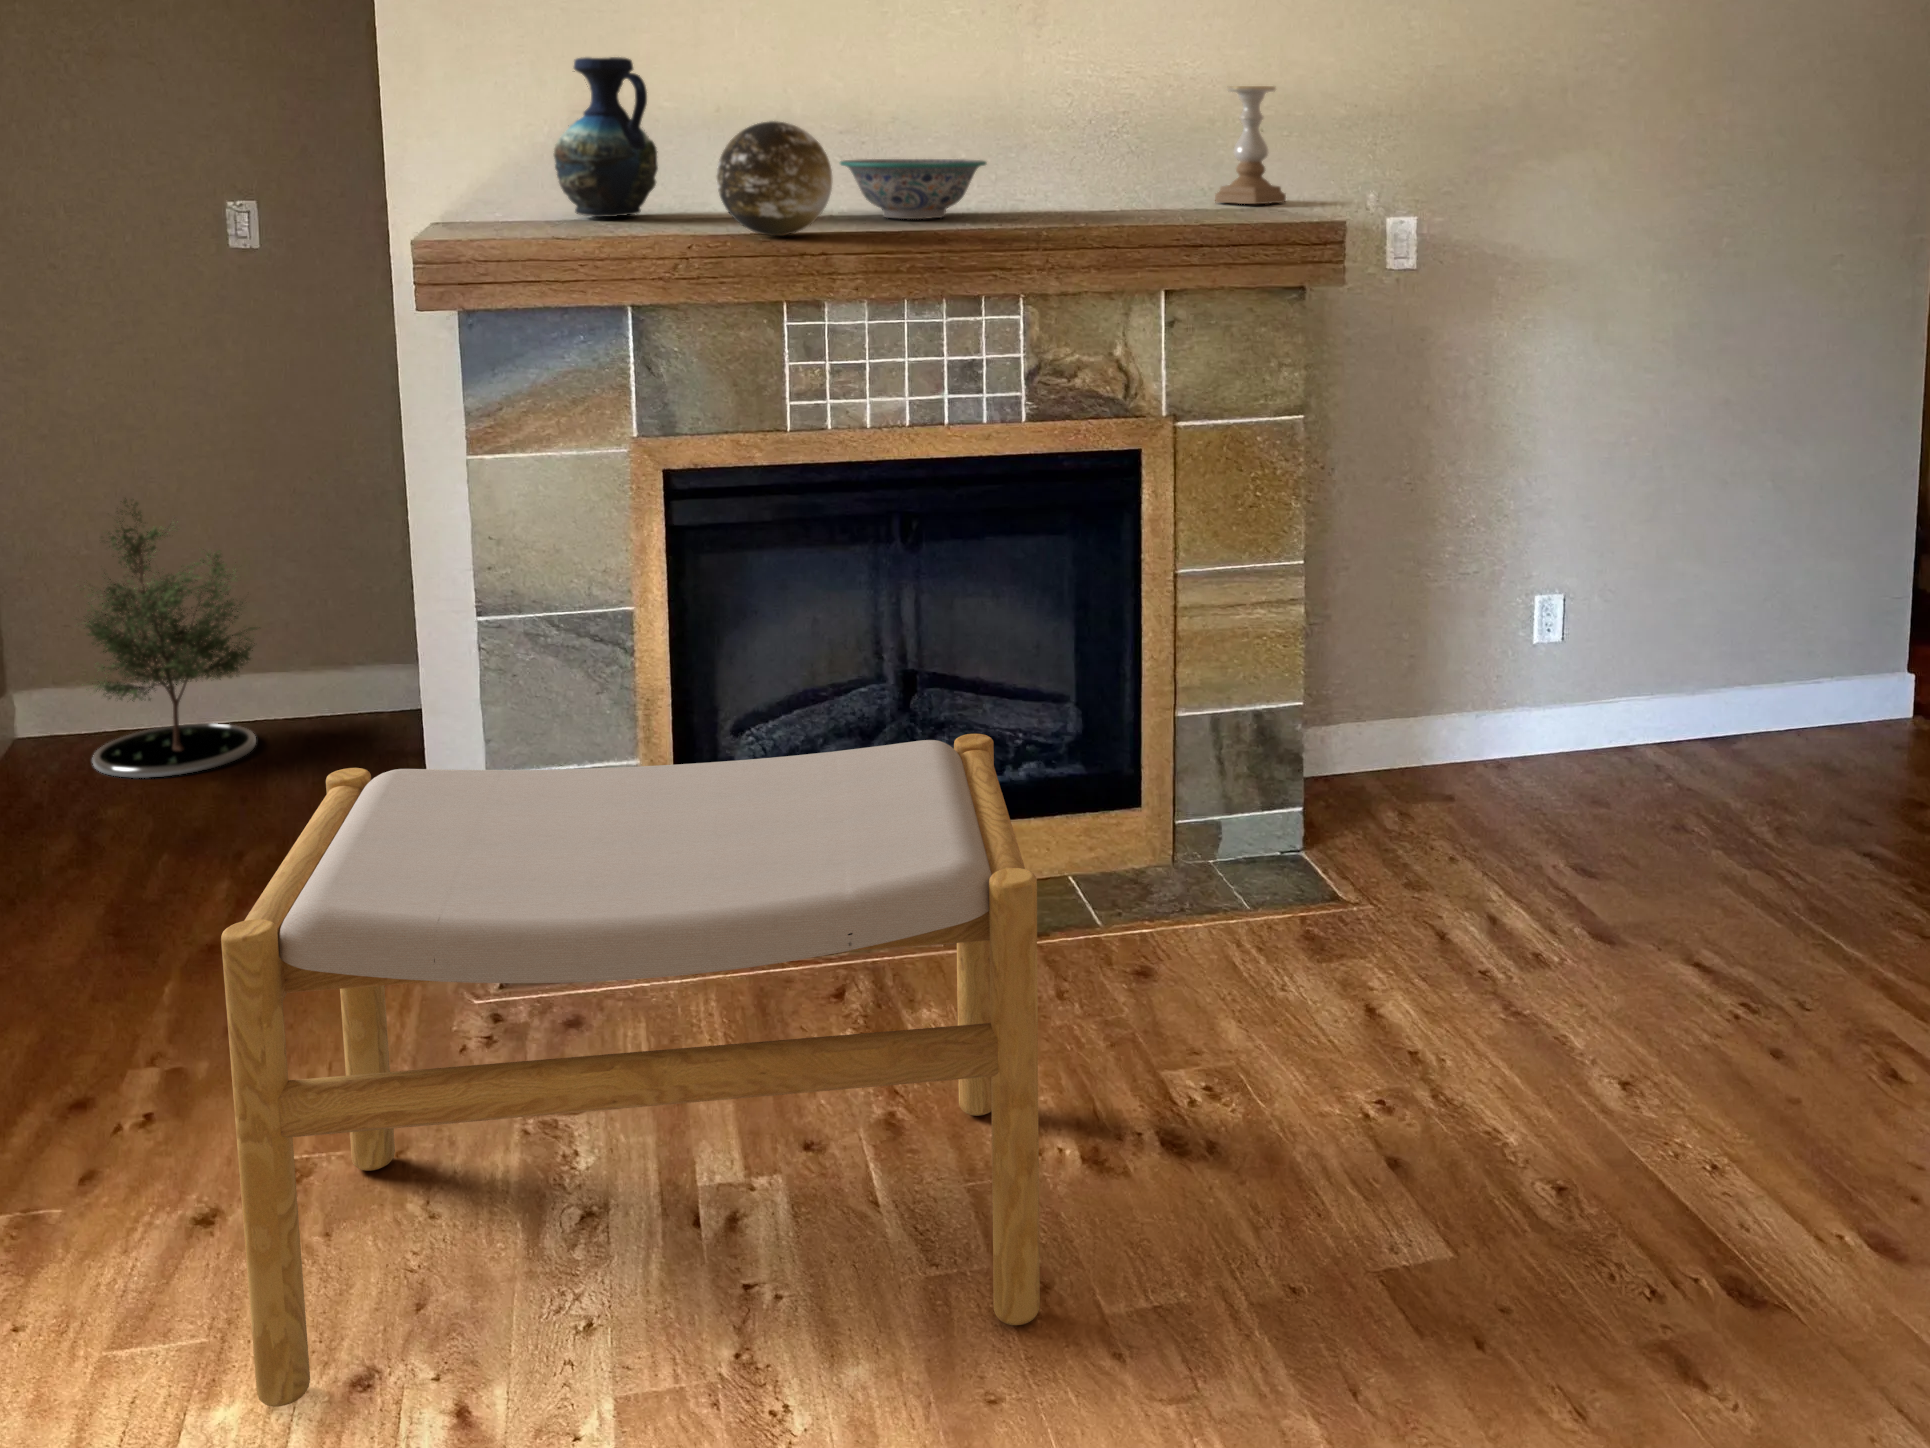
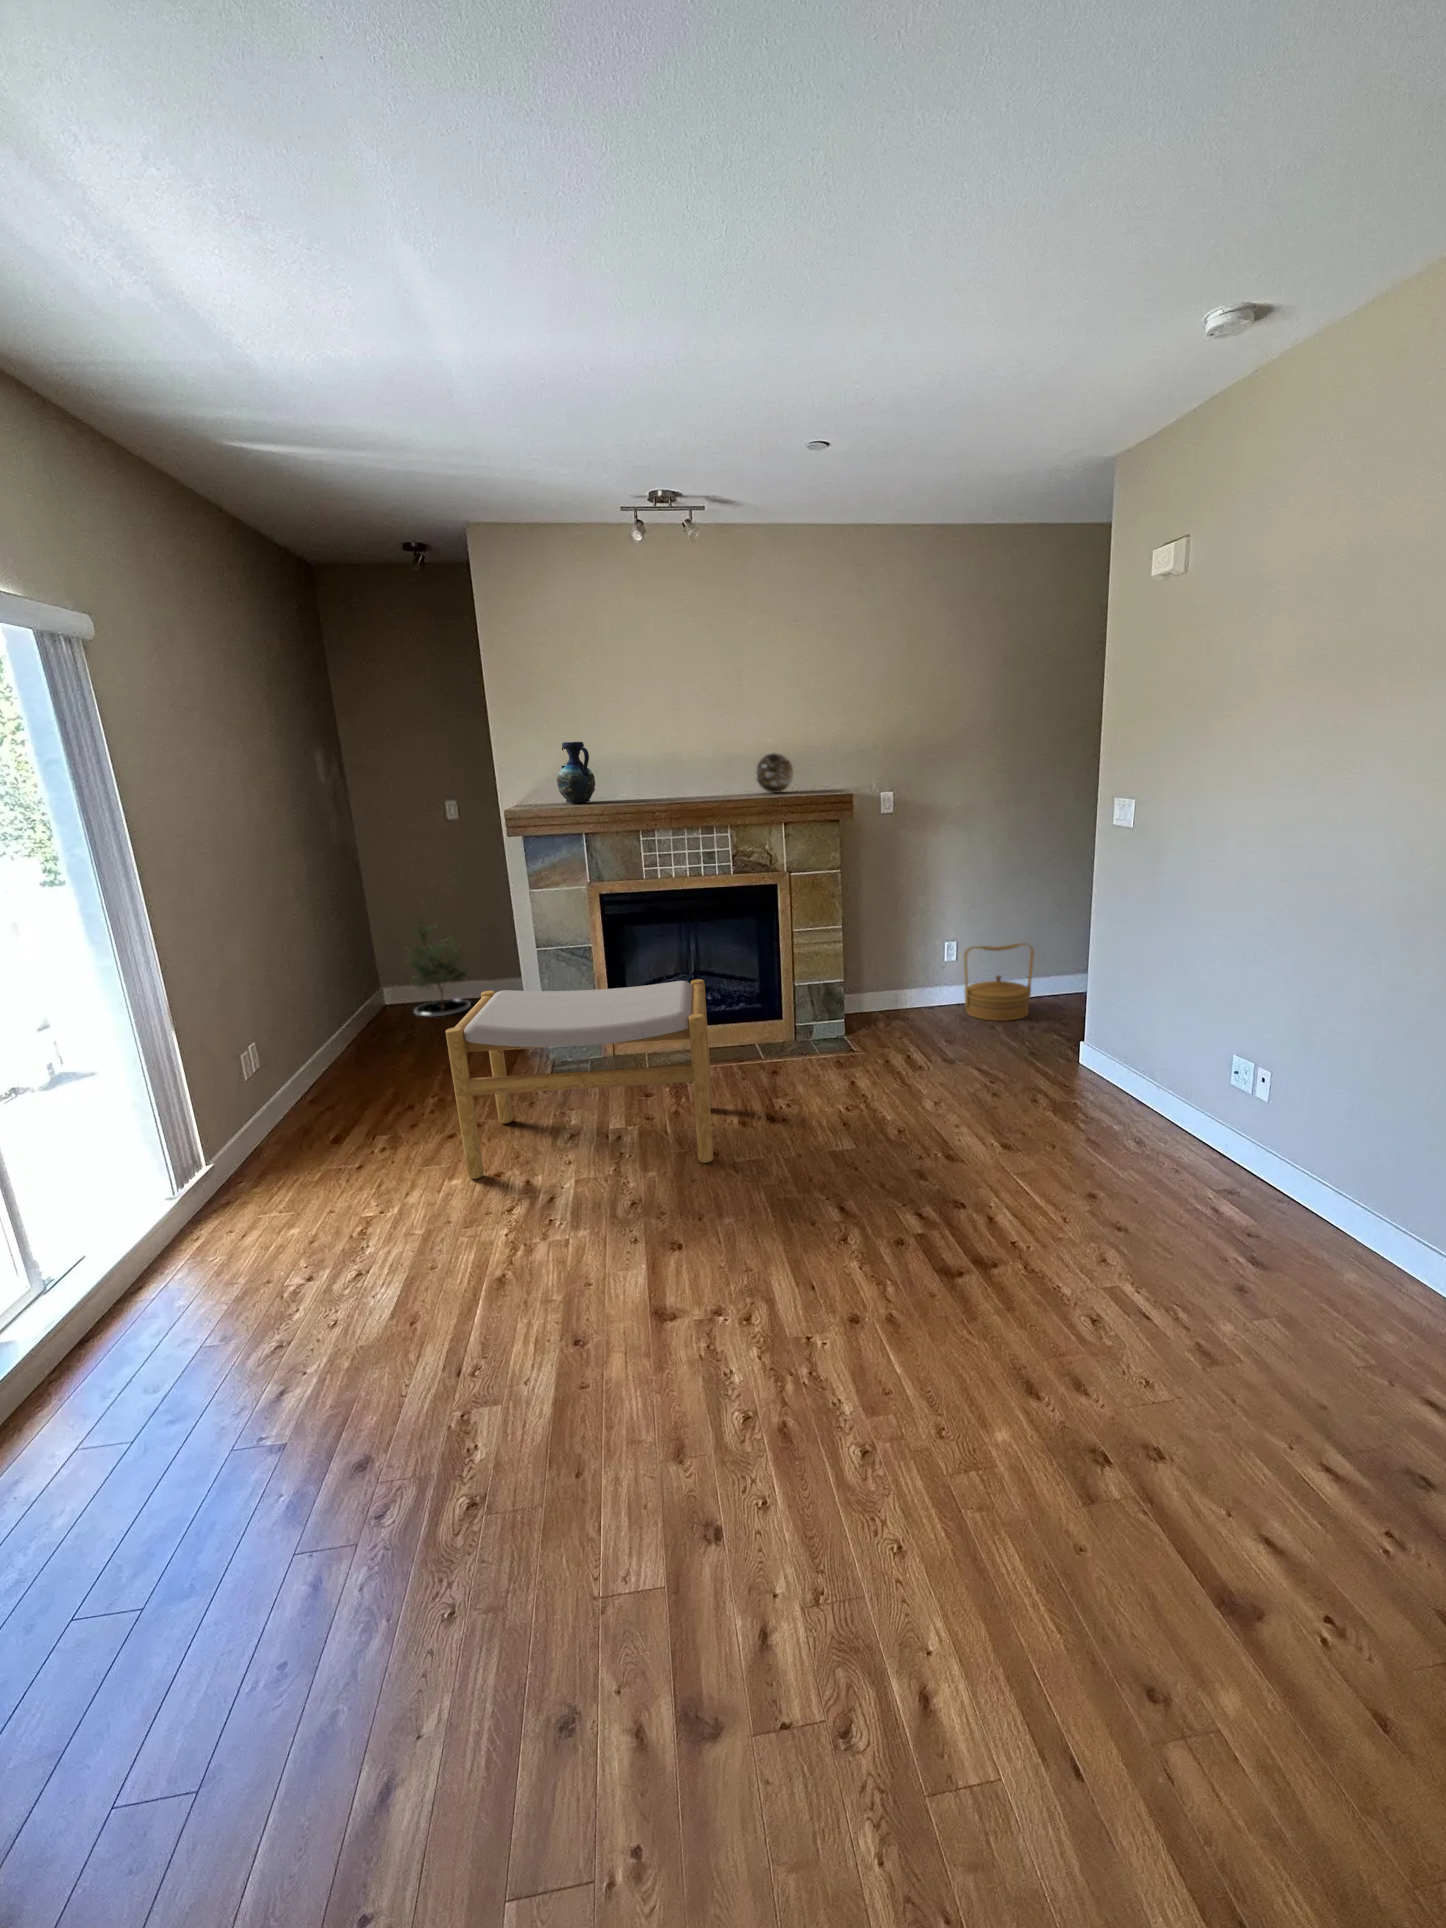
candle holder: present [1215,86,1286,204] -> none [809,743,837,790]
decorative orb: present [717,121,832,236] -> present [756,753,793,793]
decorative bowl: present [840,159,986,219] -> none [661,777,717,800]
woven basket: none [1602,600,1775,805] -> present [964,943,1034,1021]

